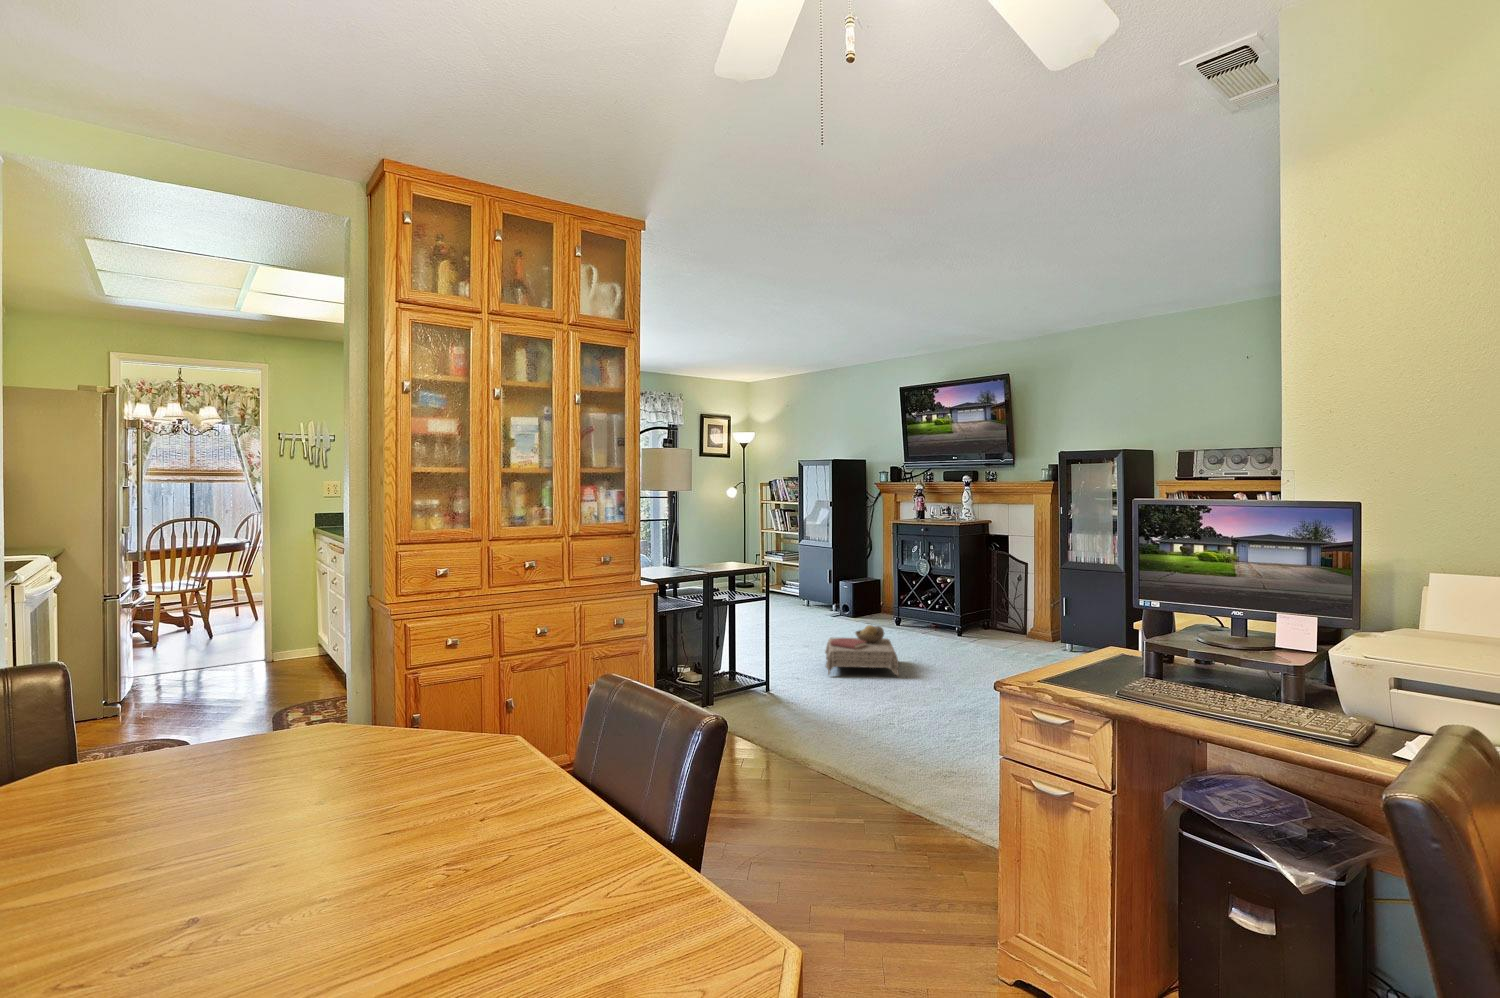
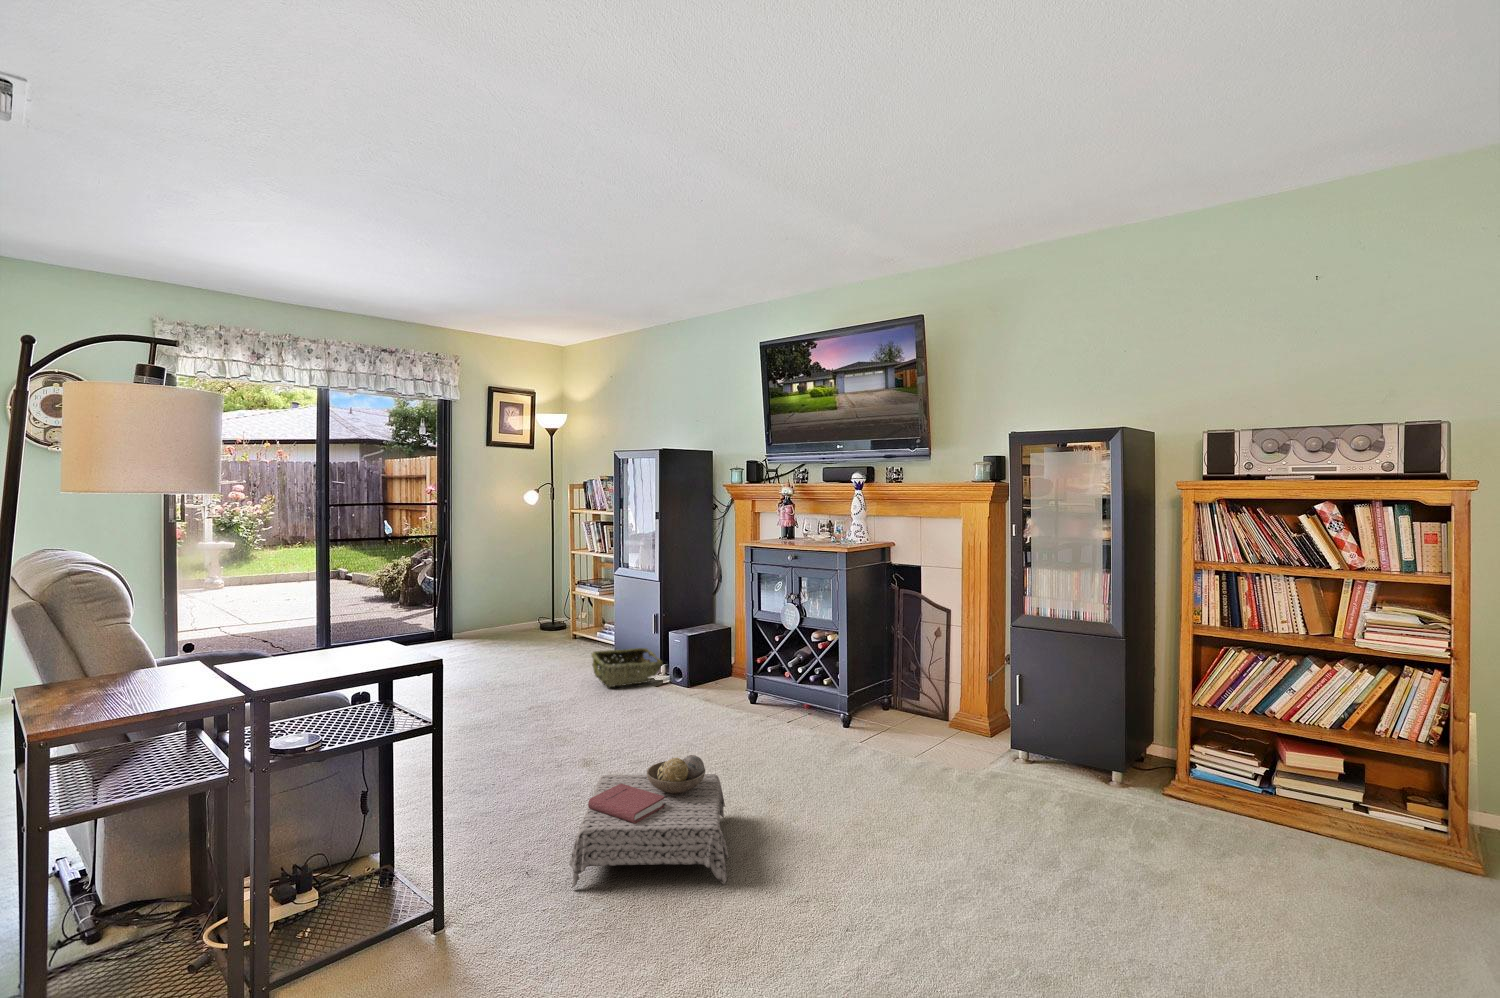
woven basket: none [790,593,837,616] -> present [591,648,663,687]

